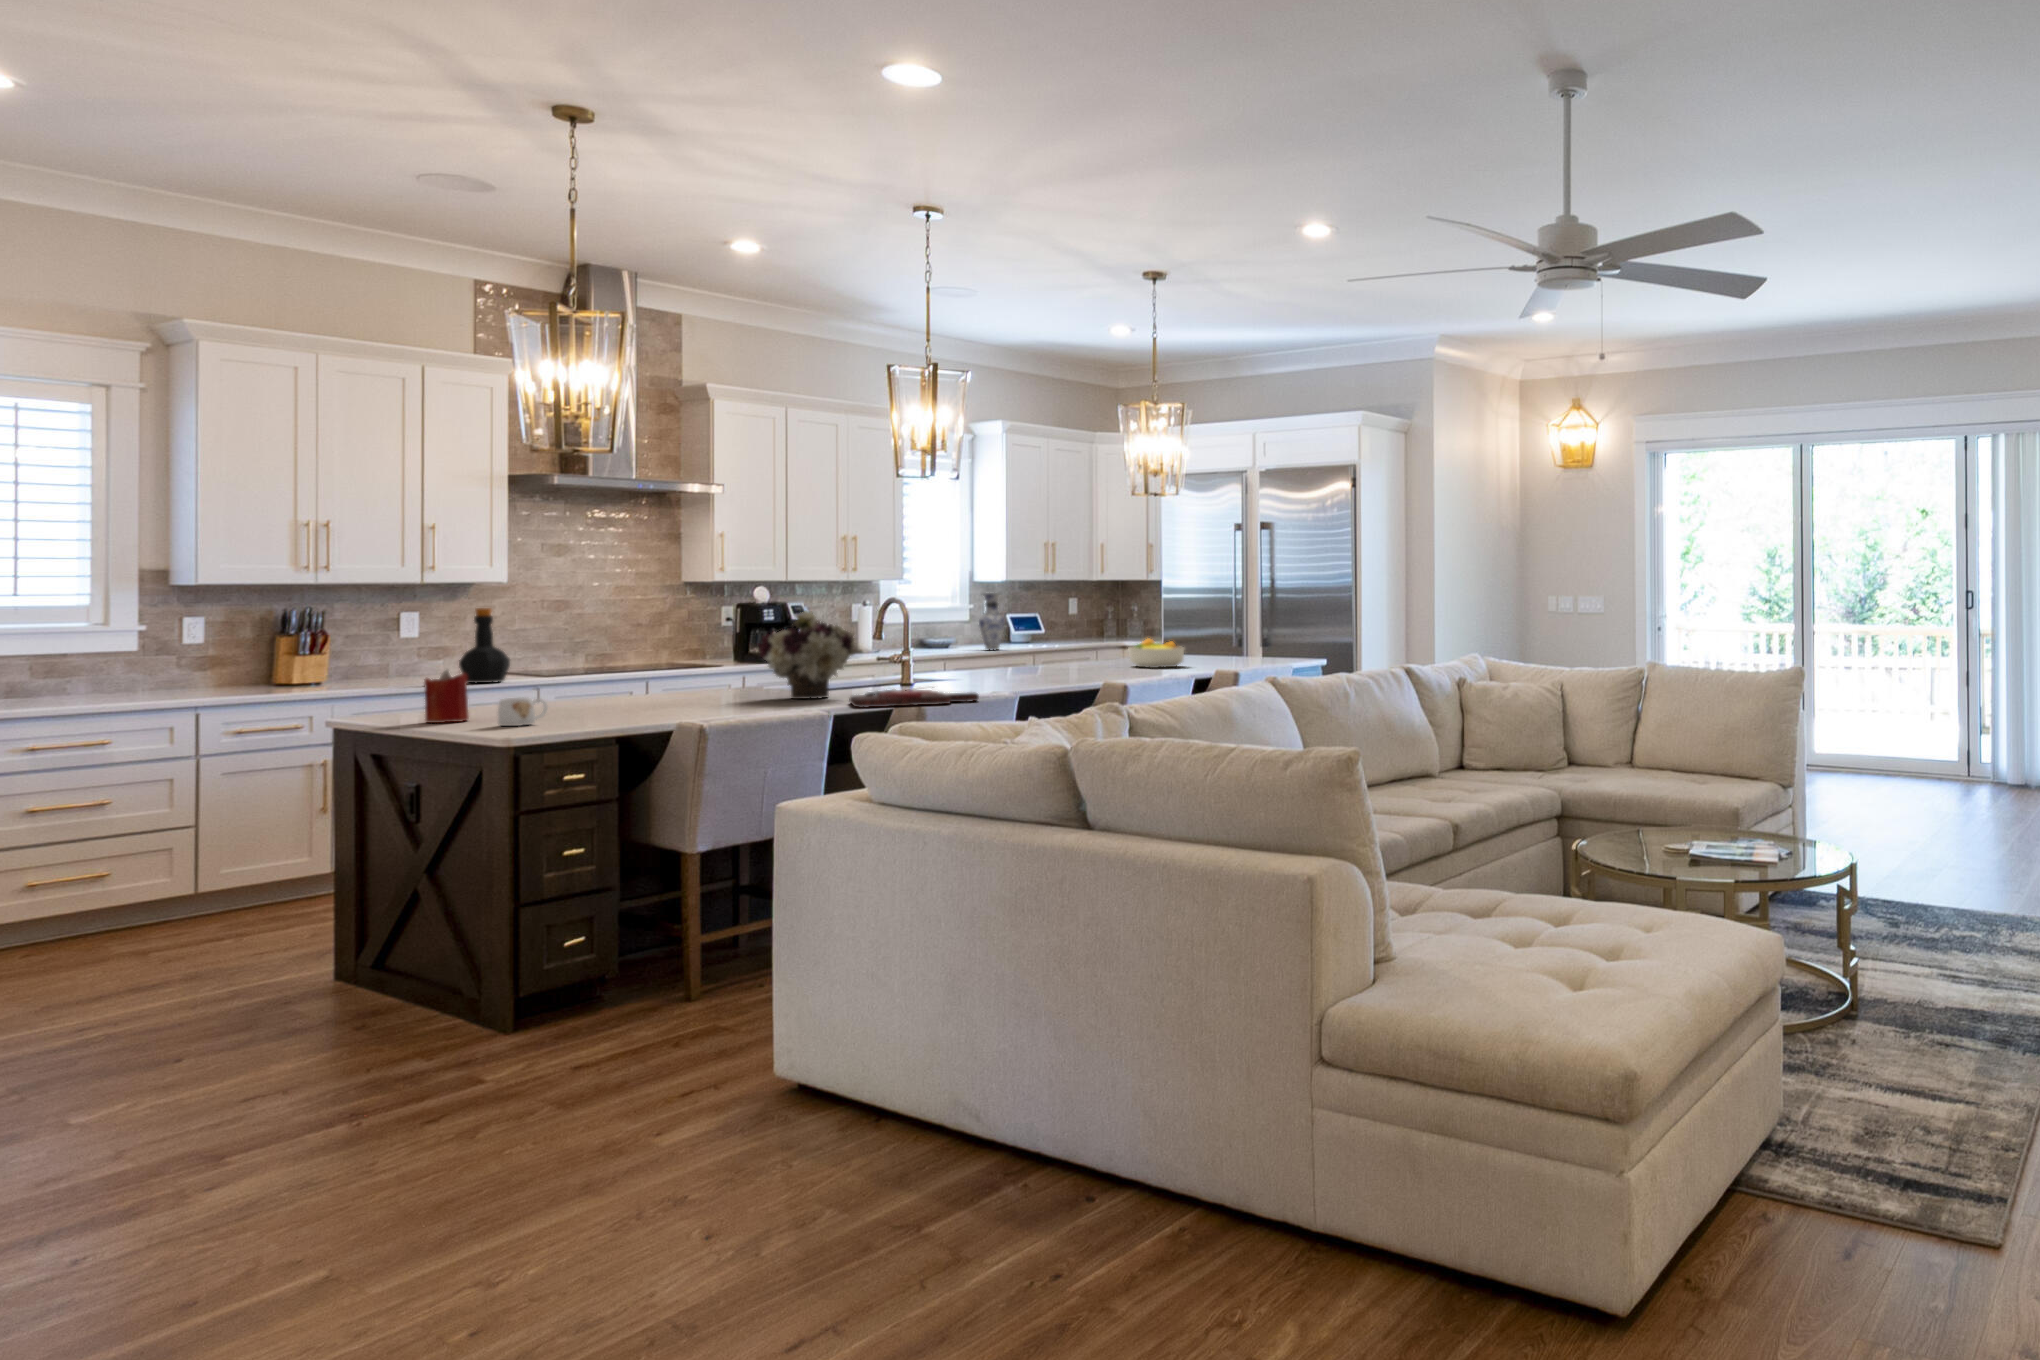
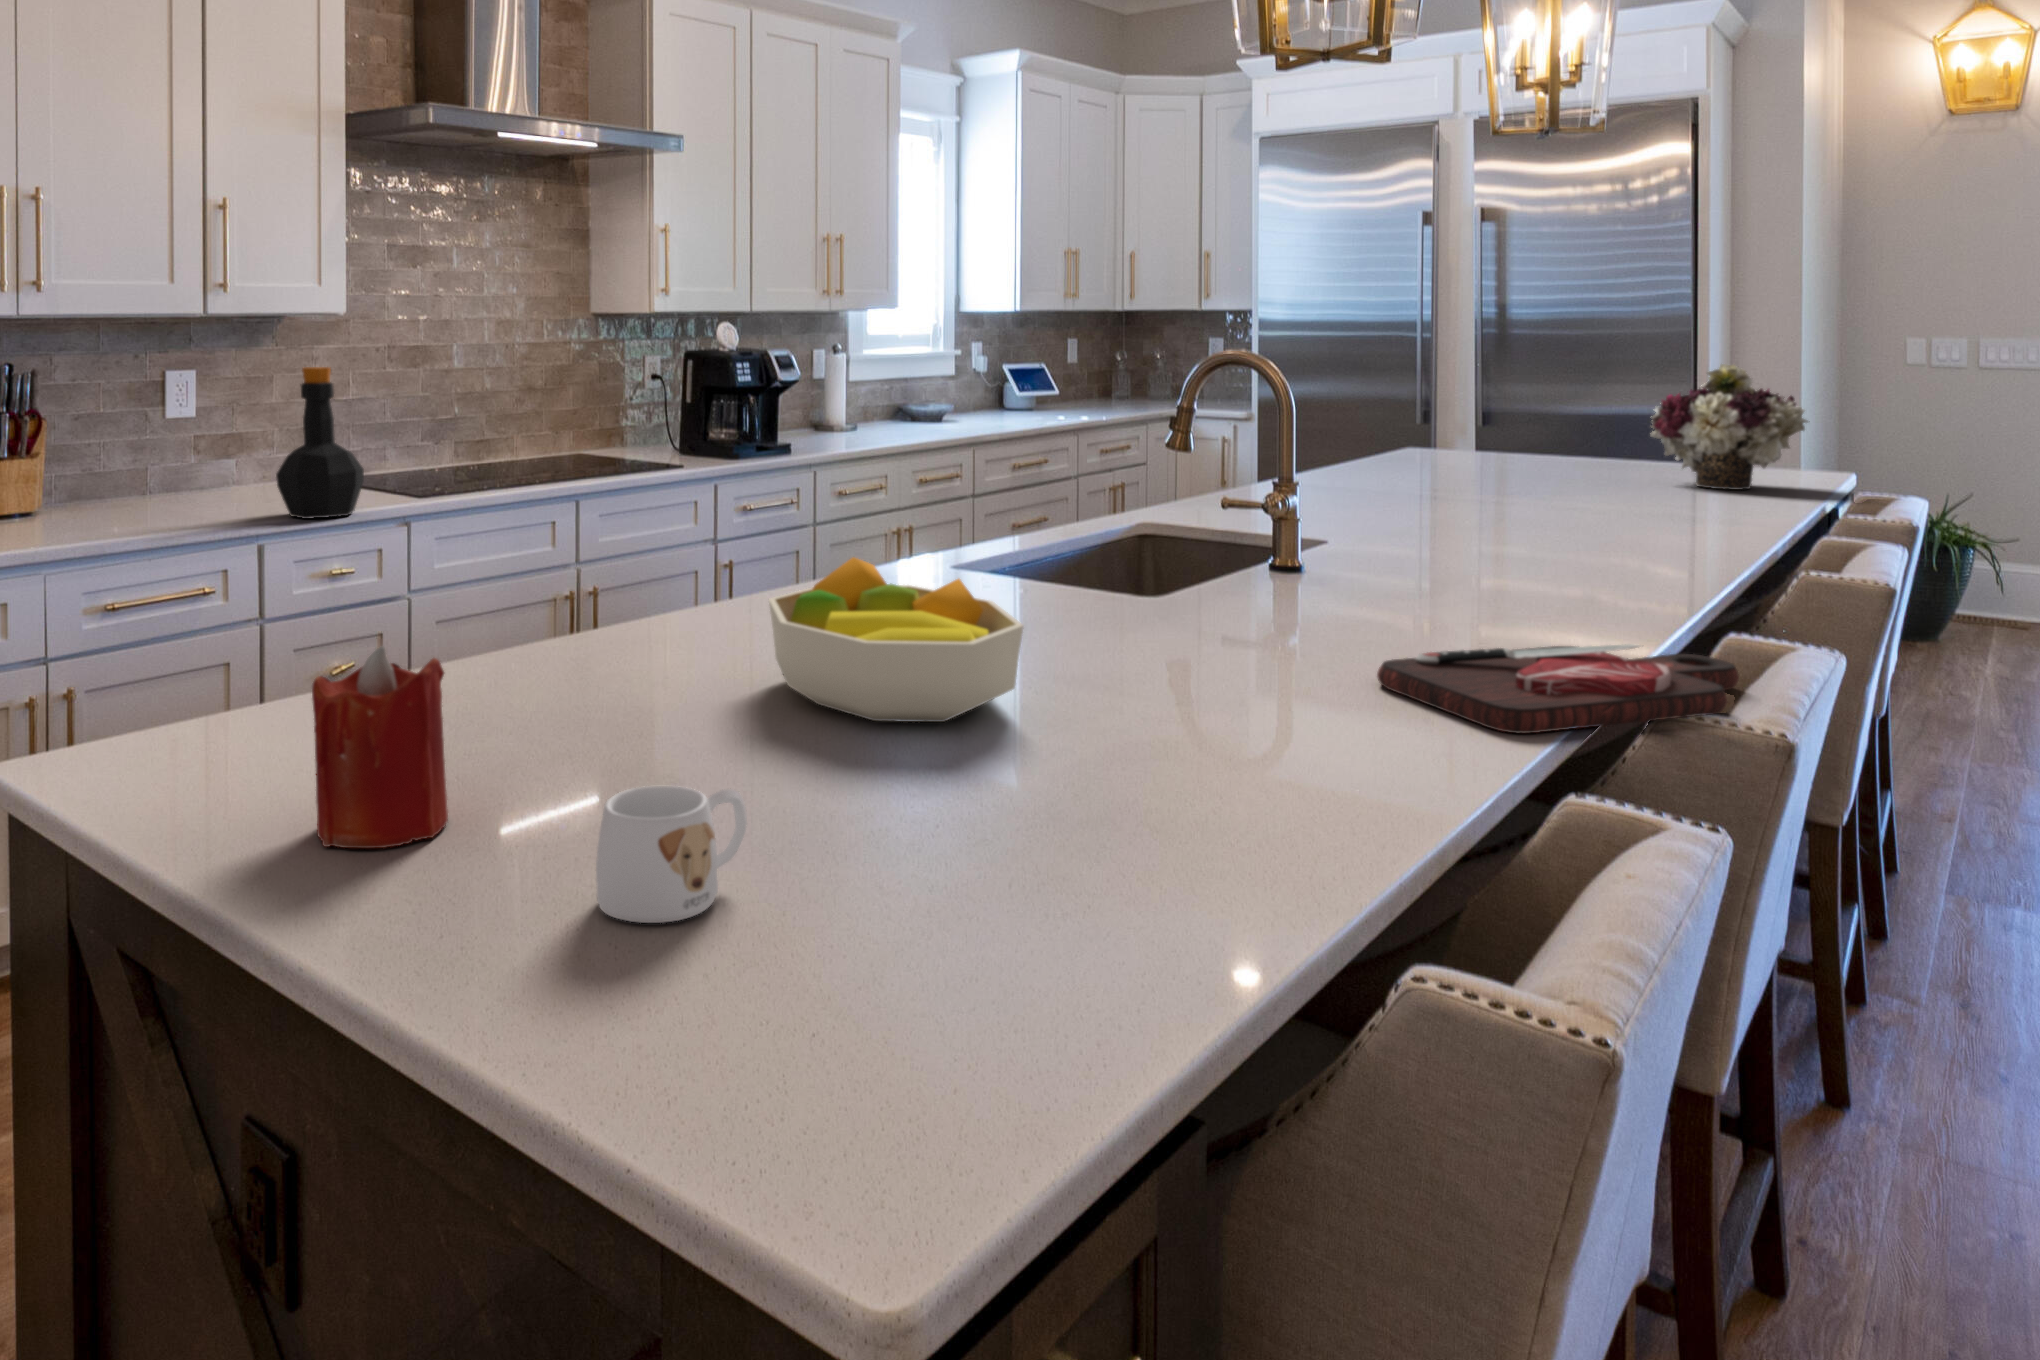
vase: present [979,593,1005,650] -> none [967,331,1008,422]
flower arrangement: present [758,611,855,699] -> present [1650,364,1808,490]
fruit bowl: present [1128,639,1185,668] -> present [769,557,1024,722]

